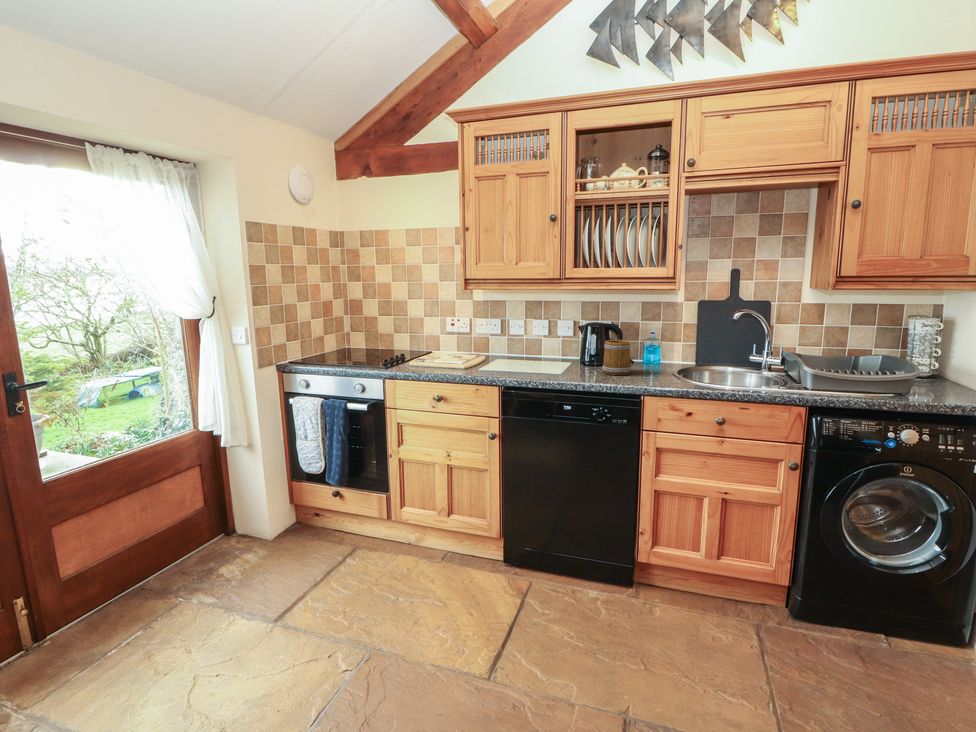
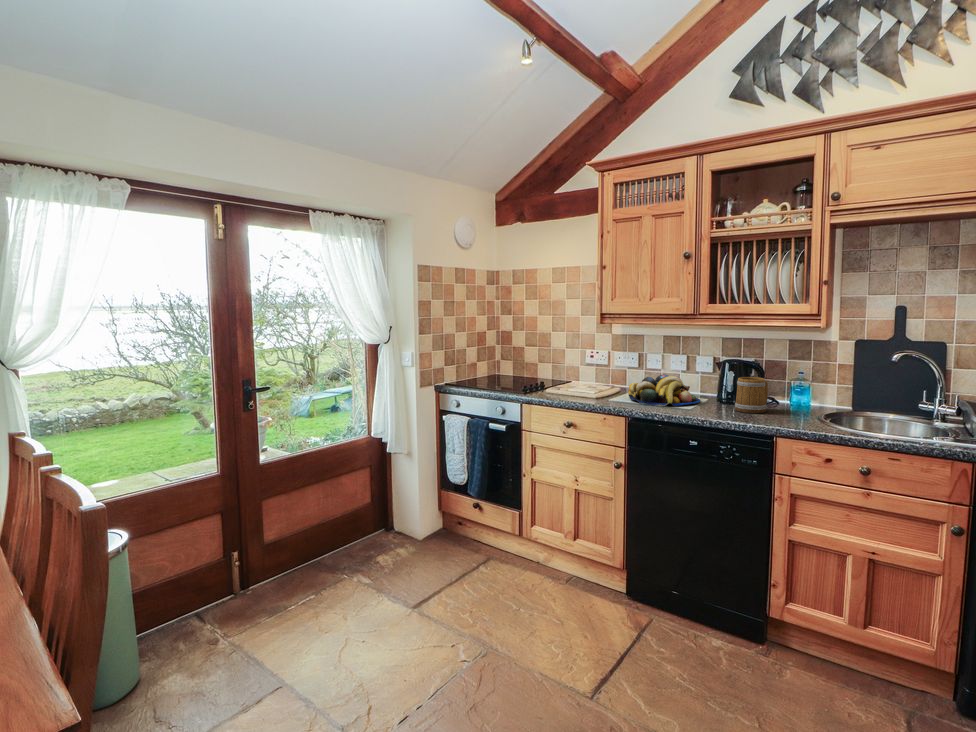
fruit bowl: none [496,340,567,373] -> present [628,374,700,406]

